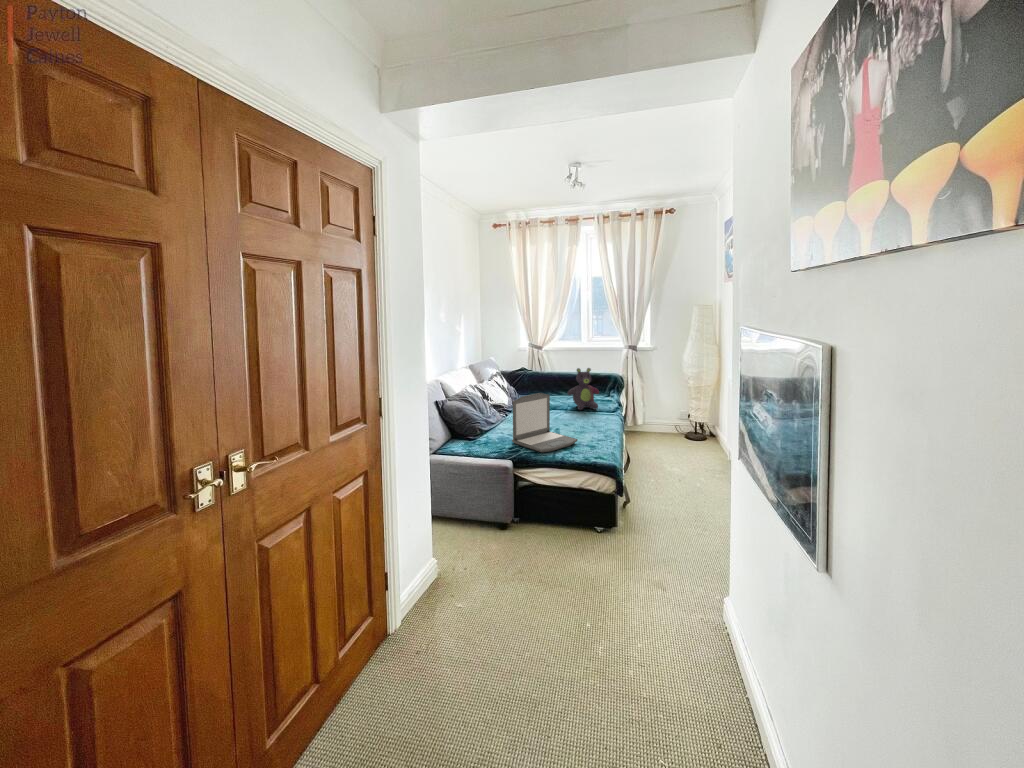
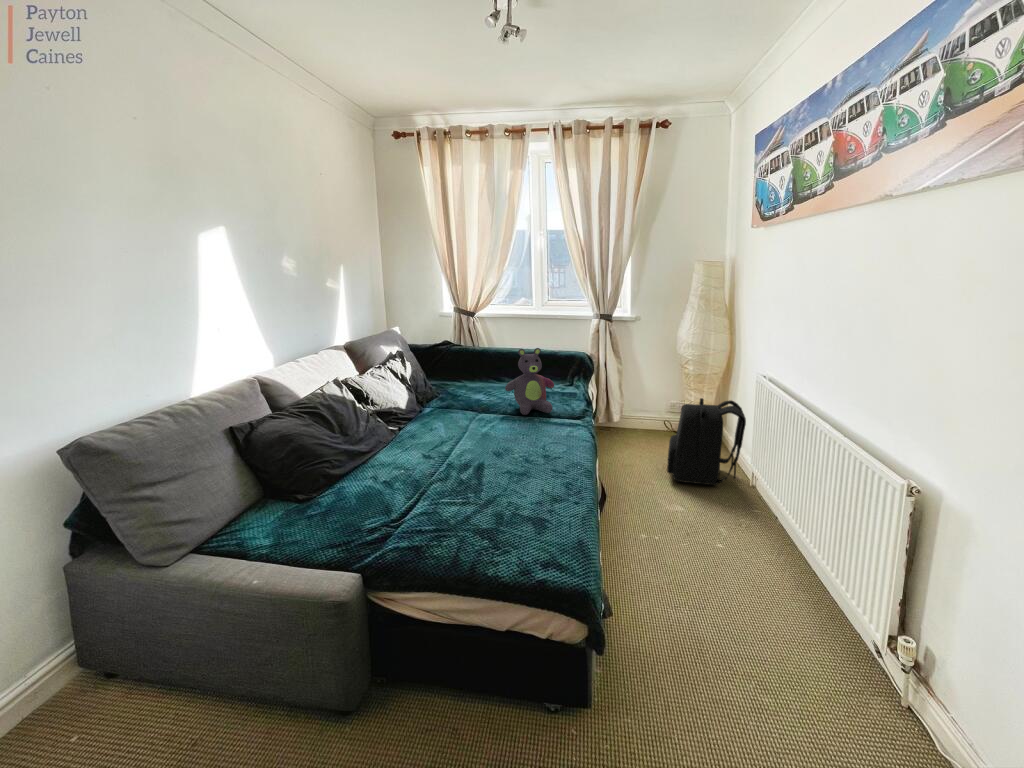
laptop: present [512,393,578,452] -> none [388,399,510,515]
backpack: none [674,404,727,462] -> present [667,398,746,485]

